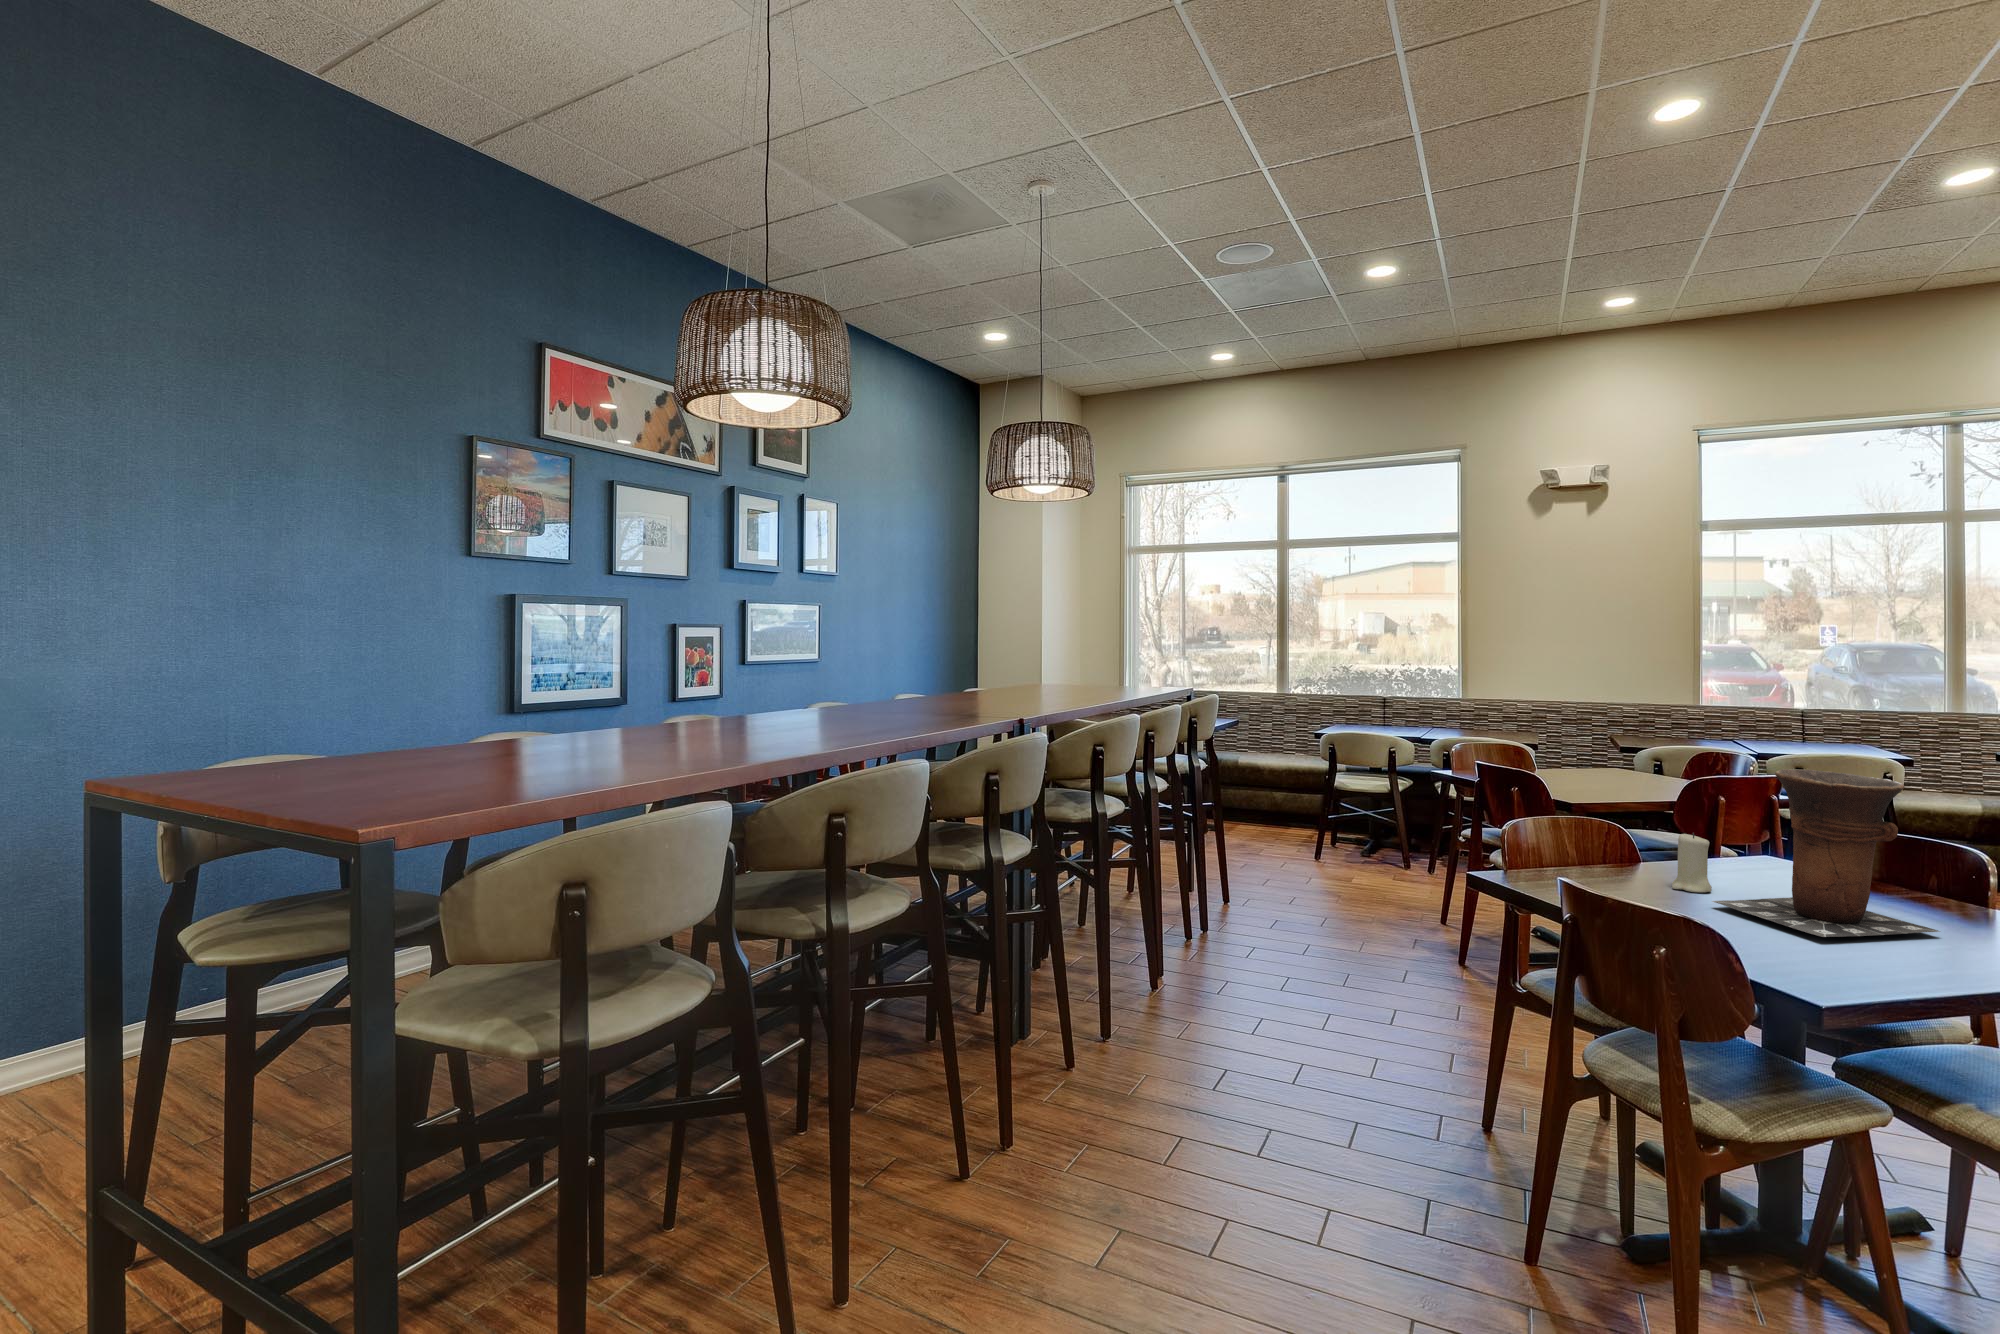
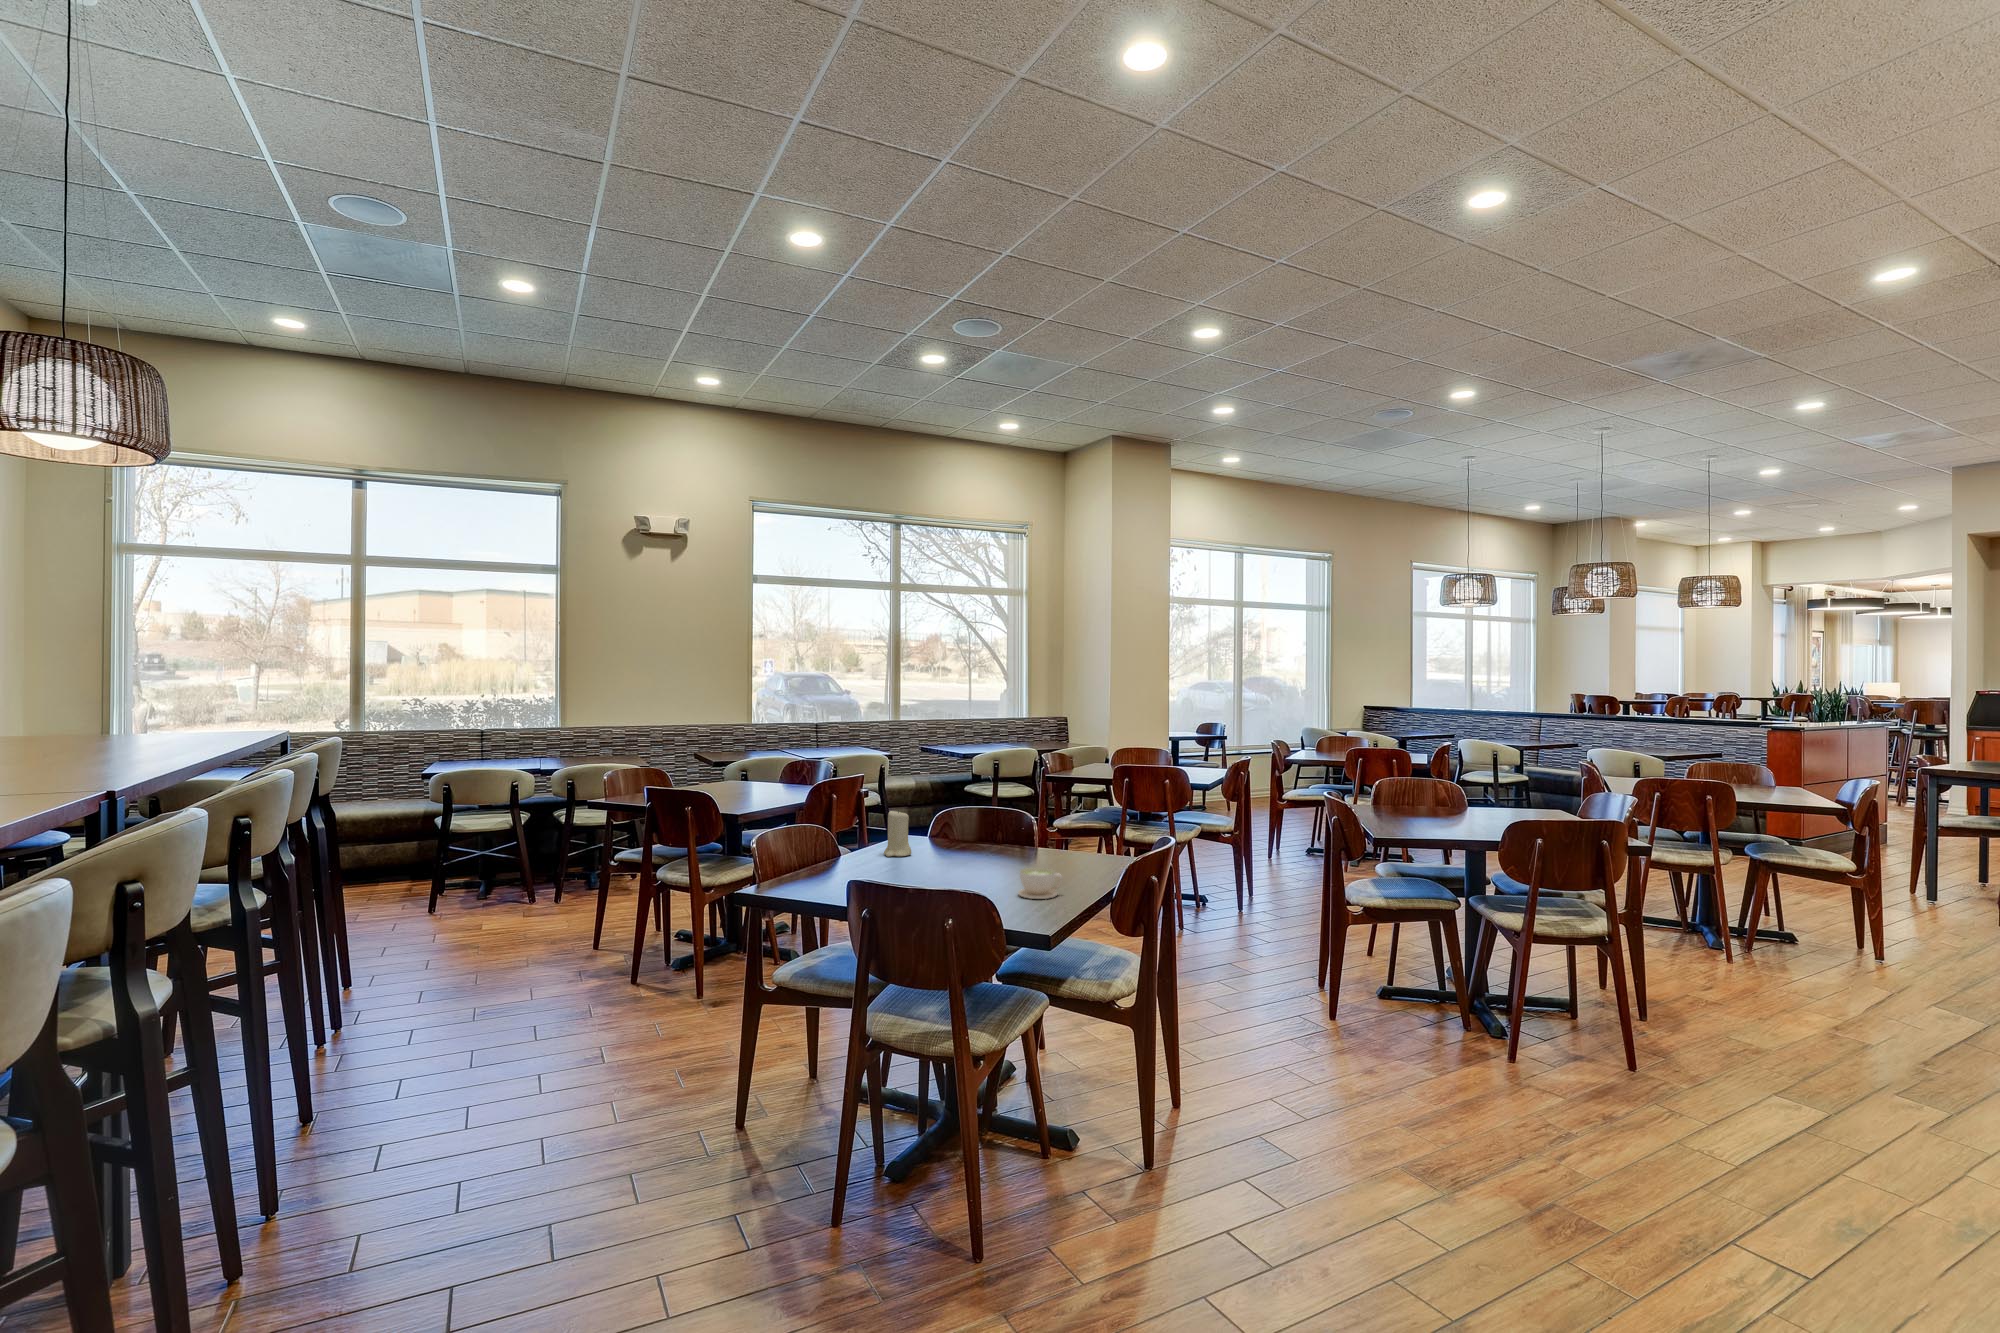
vase: present [1712,769,1940,937] -> none [924,750,1052,869]
coffee cup: none [1793,940,1872,989] -> present [1018,868,1062,899]

